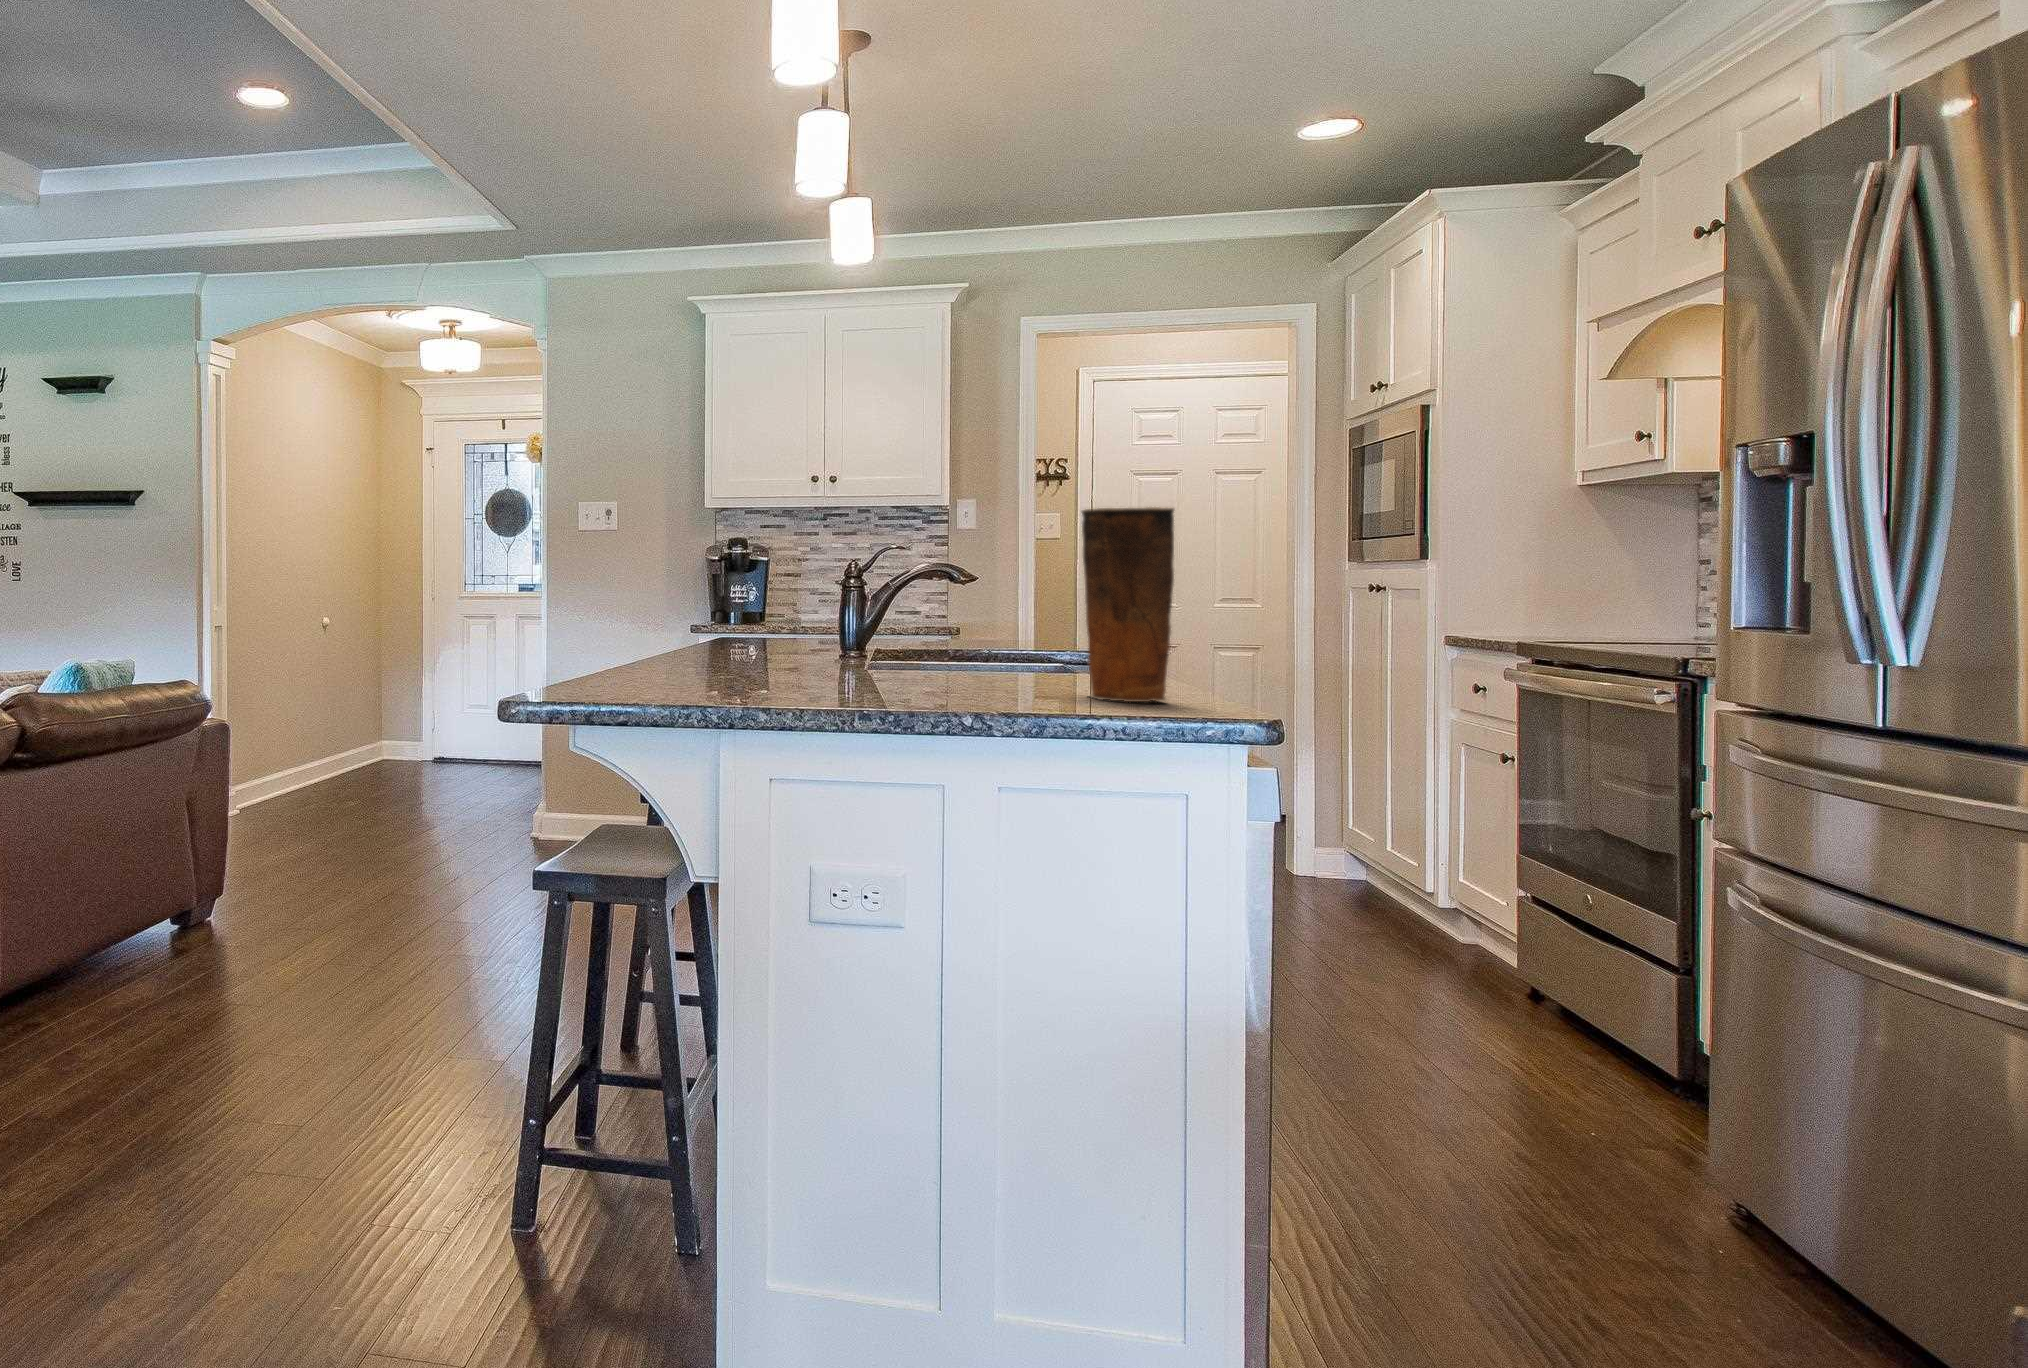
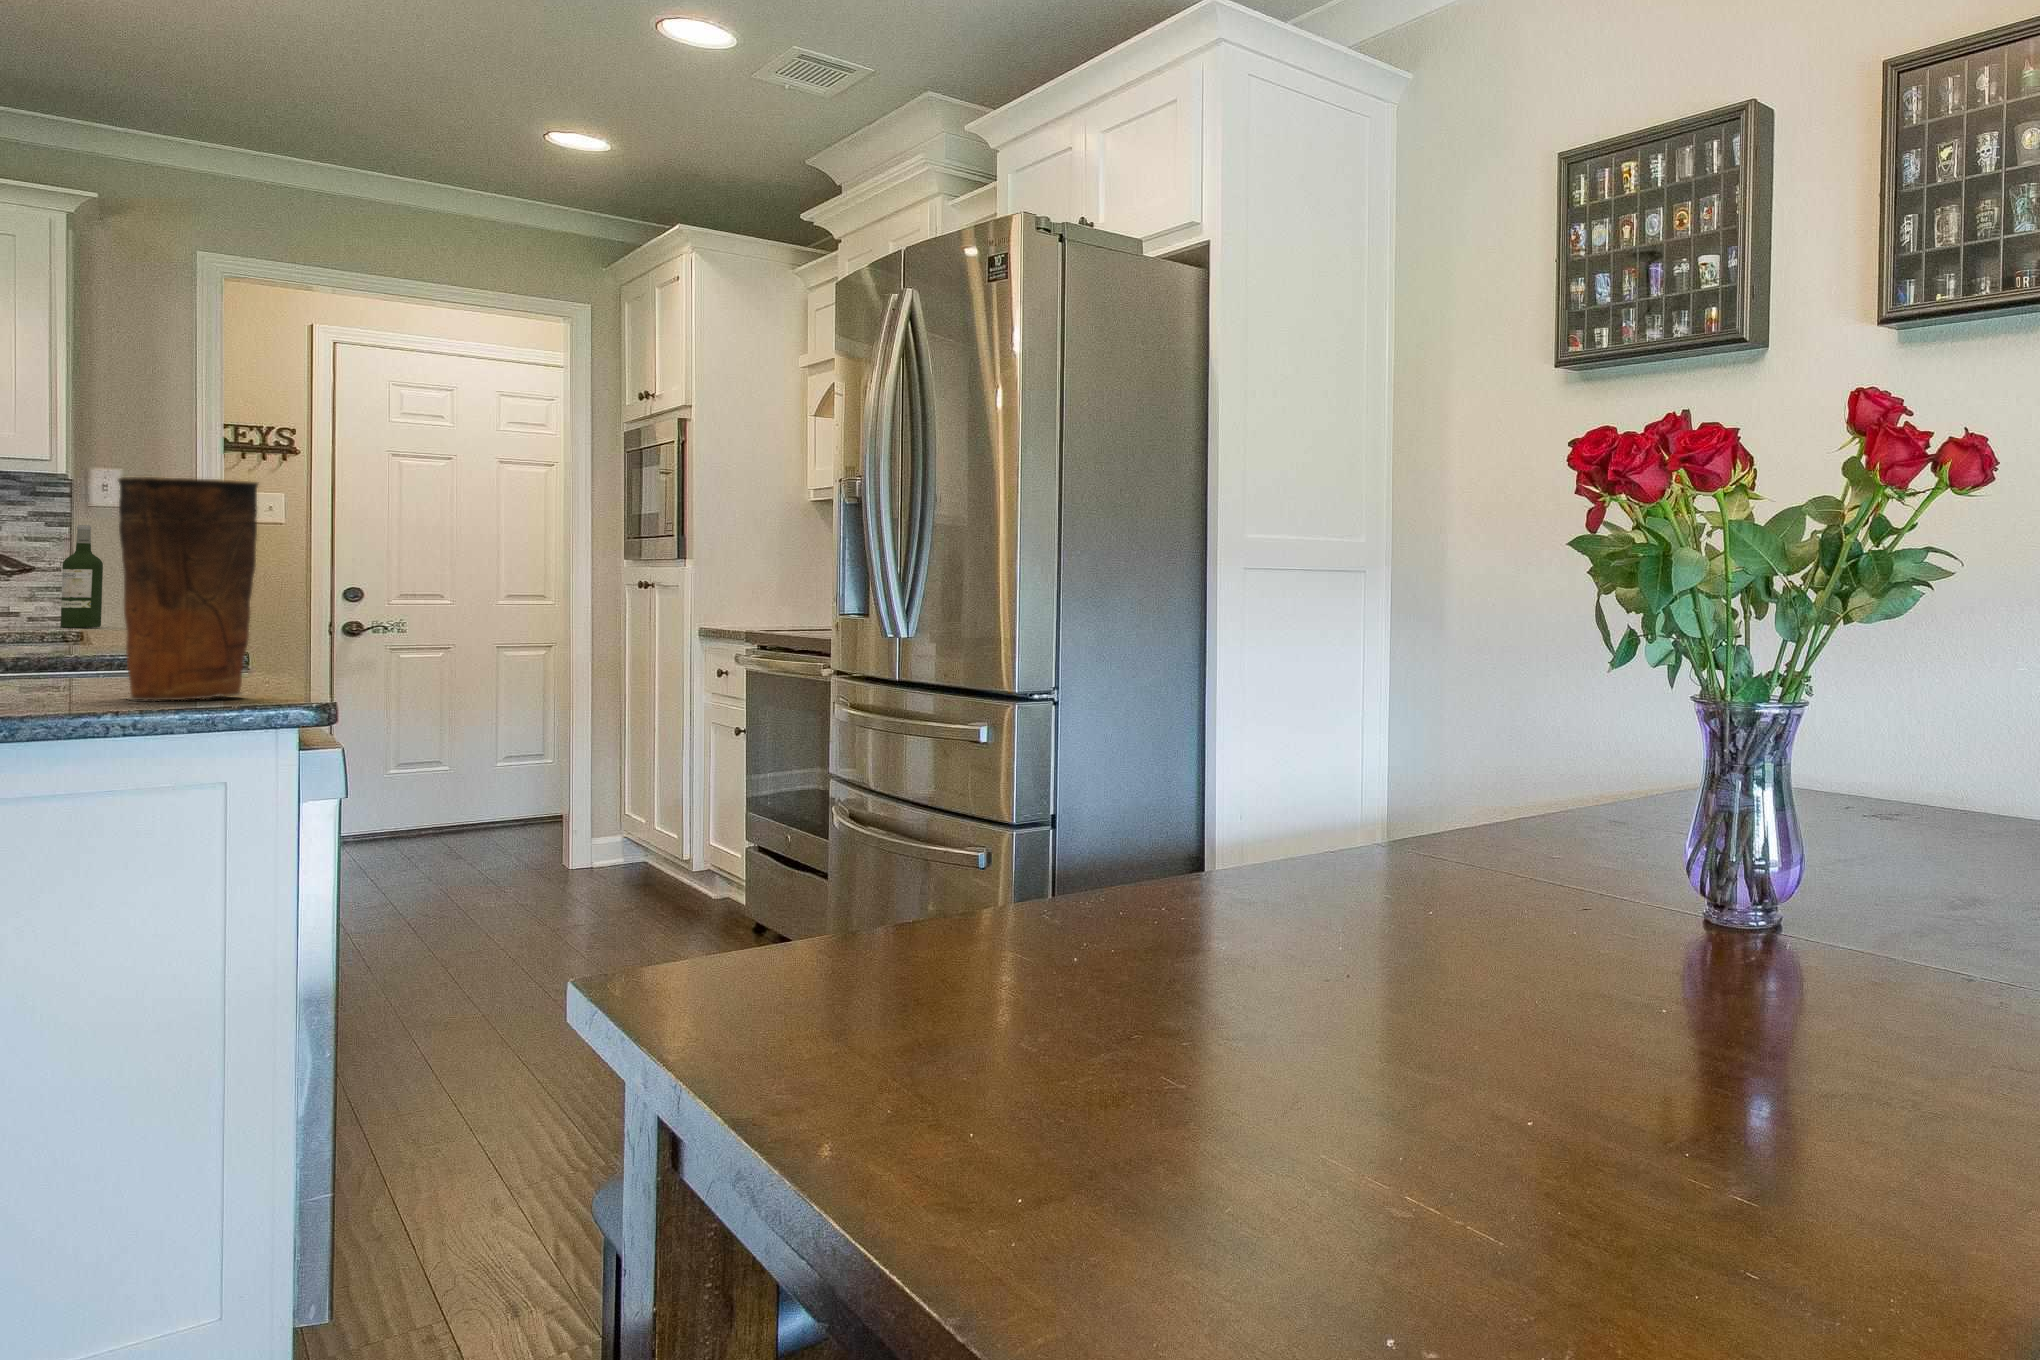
wine bottle: none [944,540,966,618] -> present [61,525,103,628]

